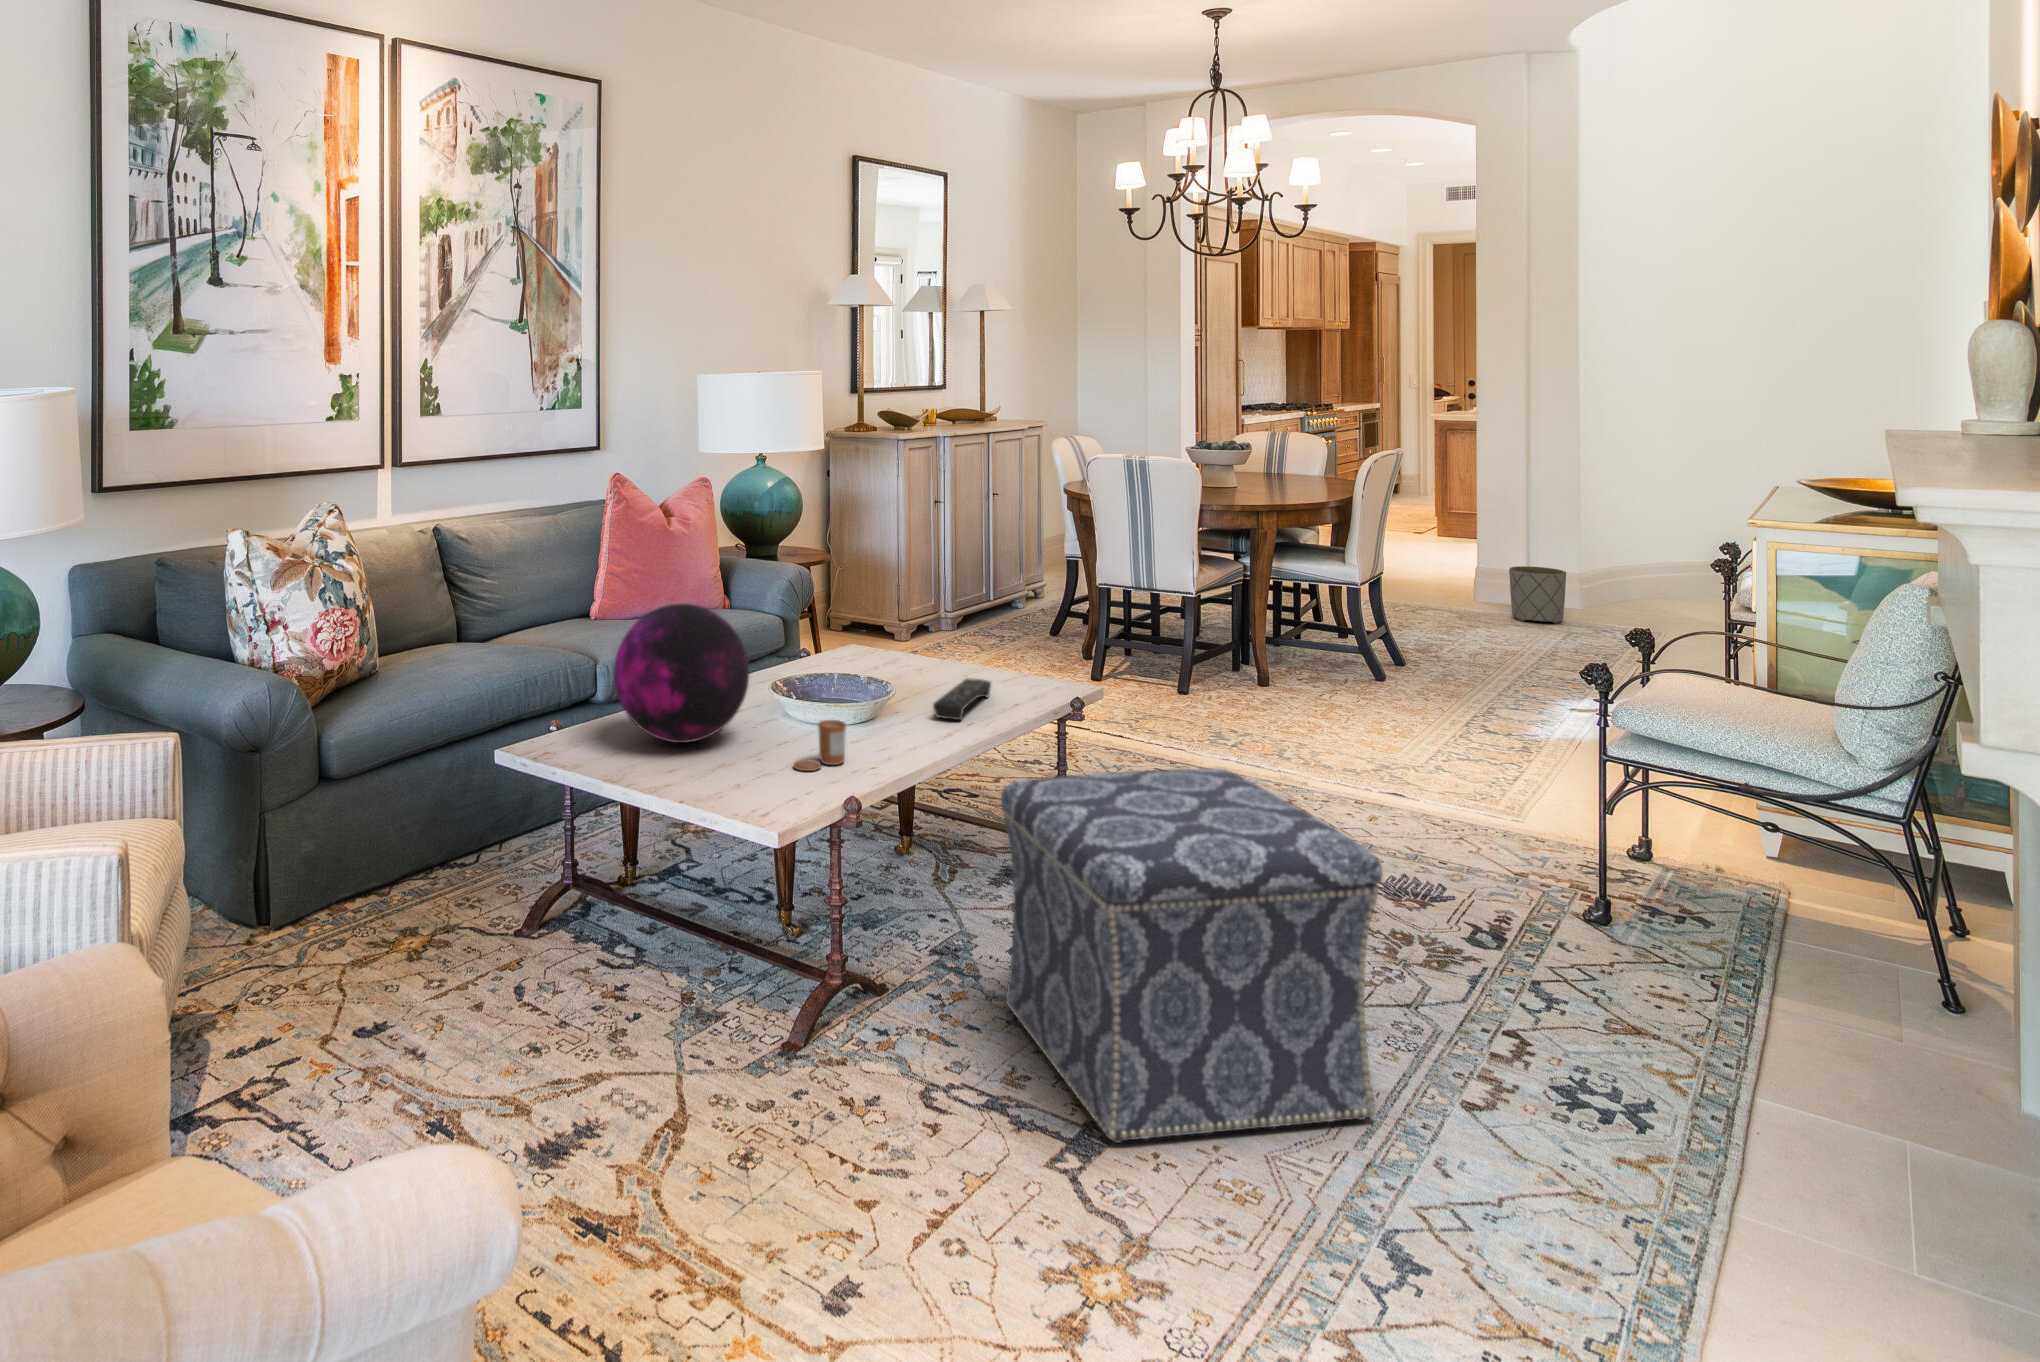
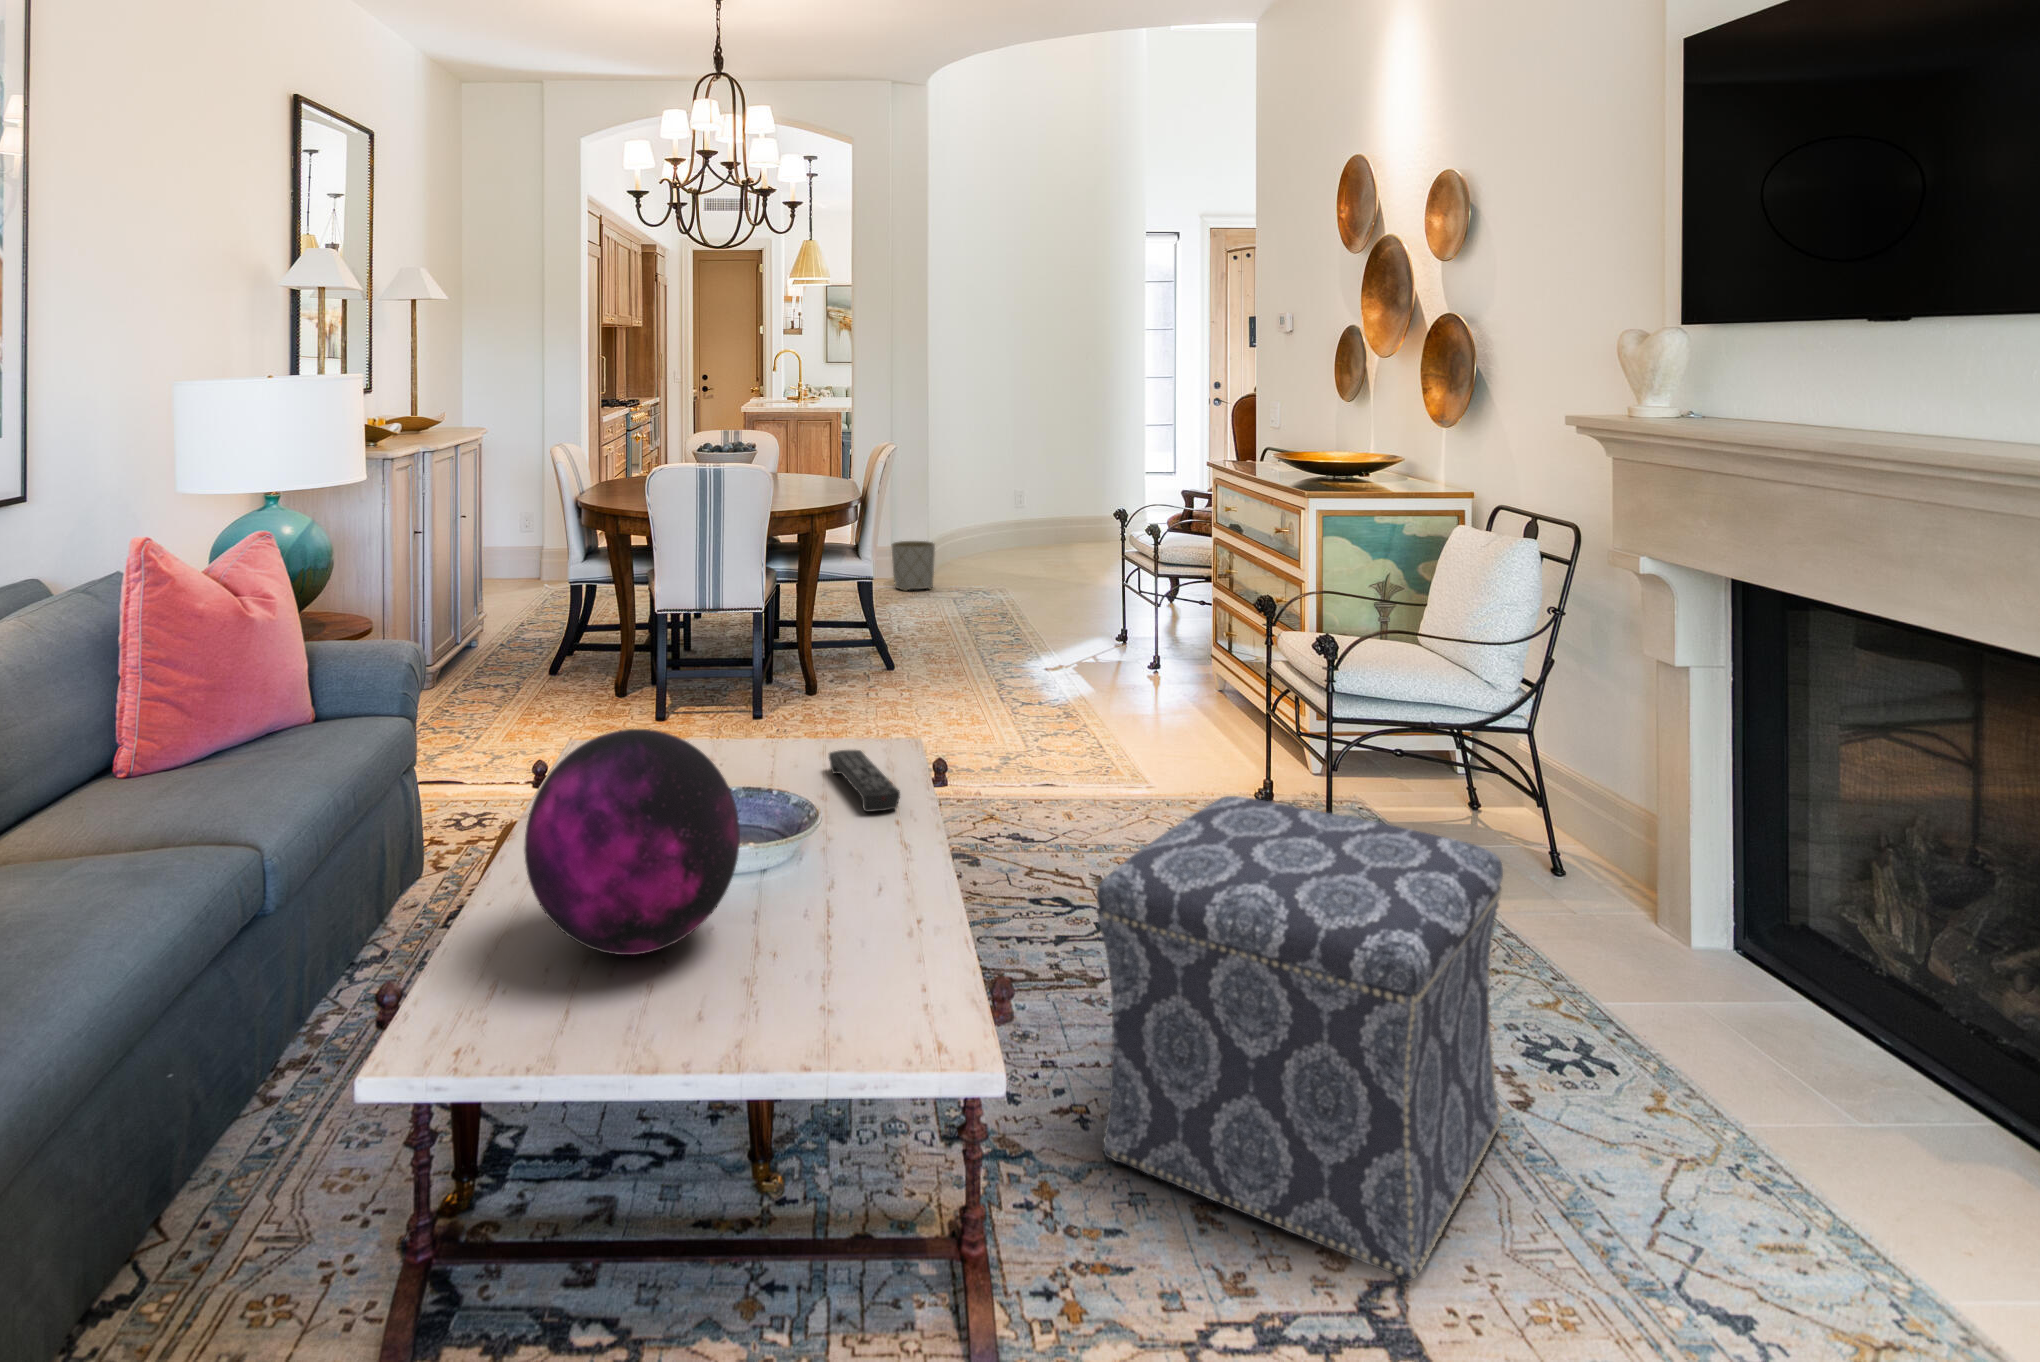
candle: present [794,720,846,771] -> none [848,852,898,939]

